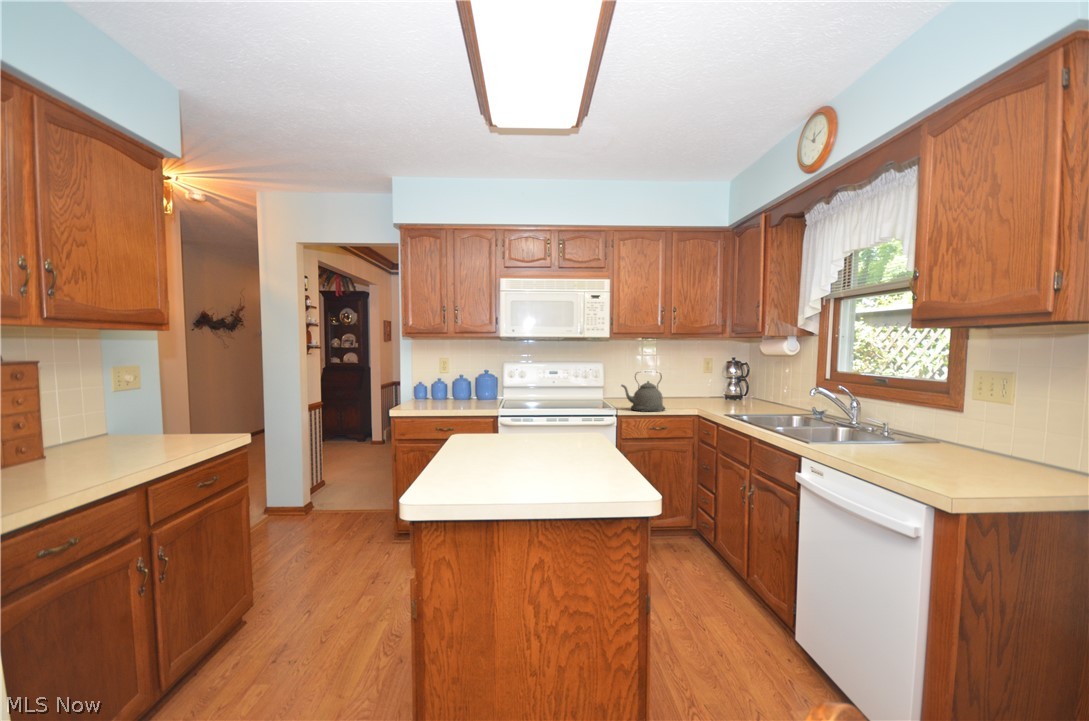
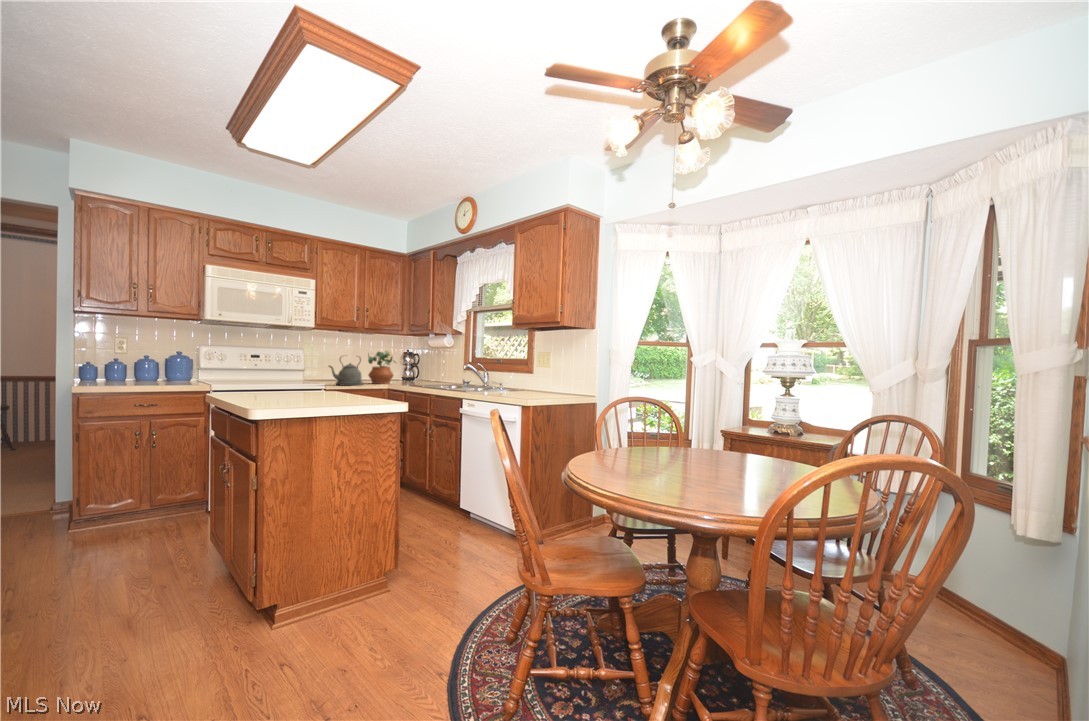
potted plant: none [674,363,713,409] -> present [368,351,393,384]

